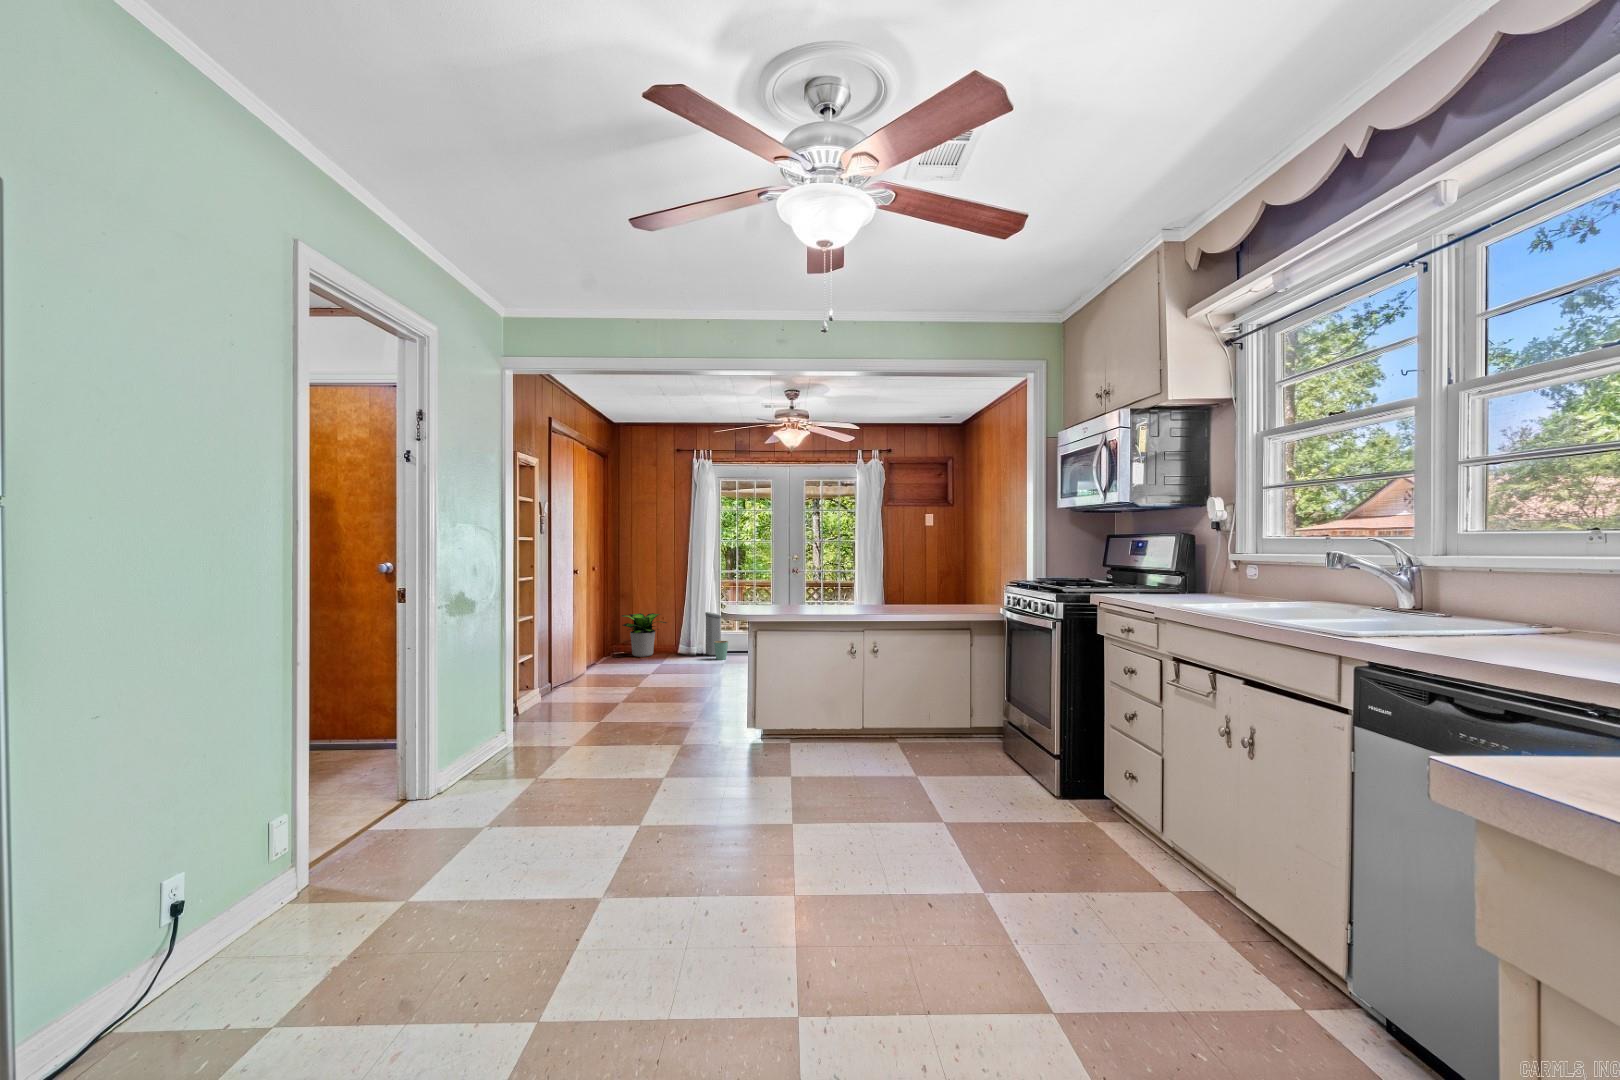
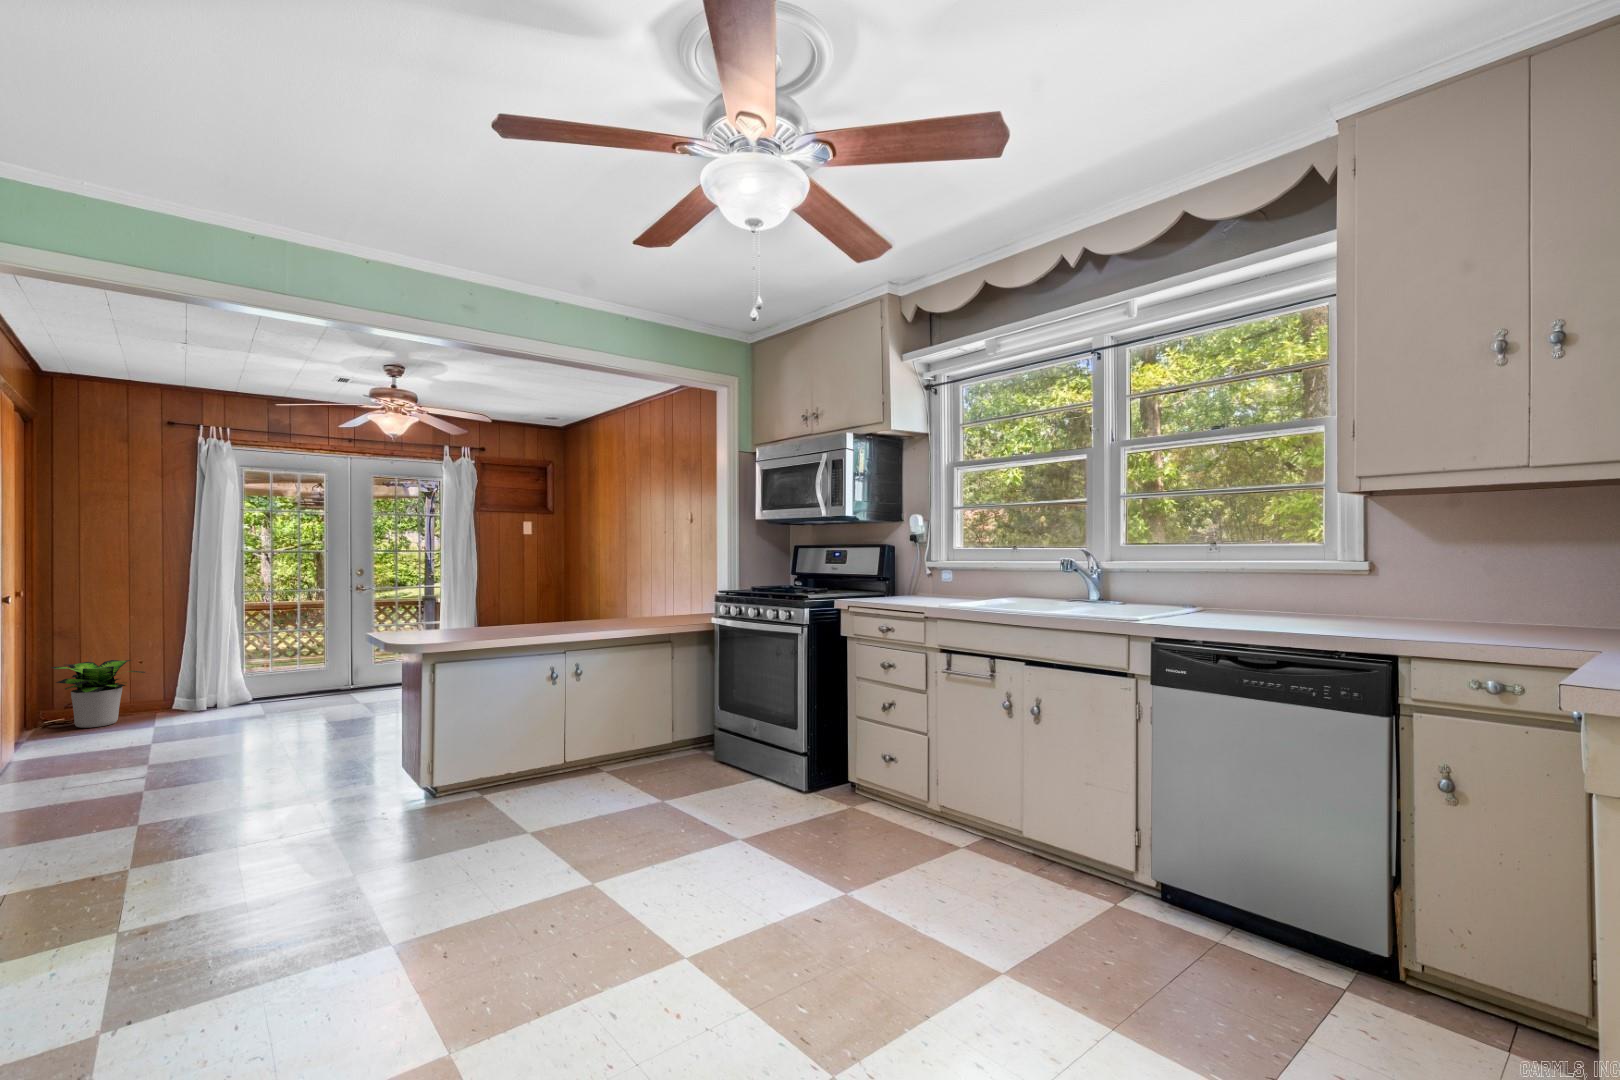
trash can: present [705,612,728,660] -> none [217,651,264,715]

